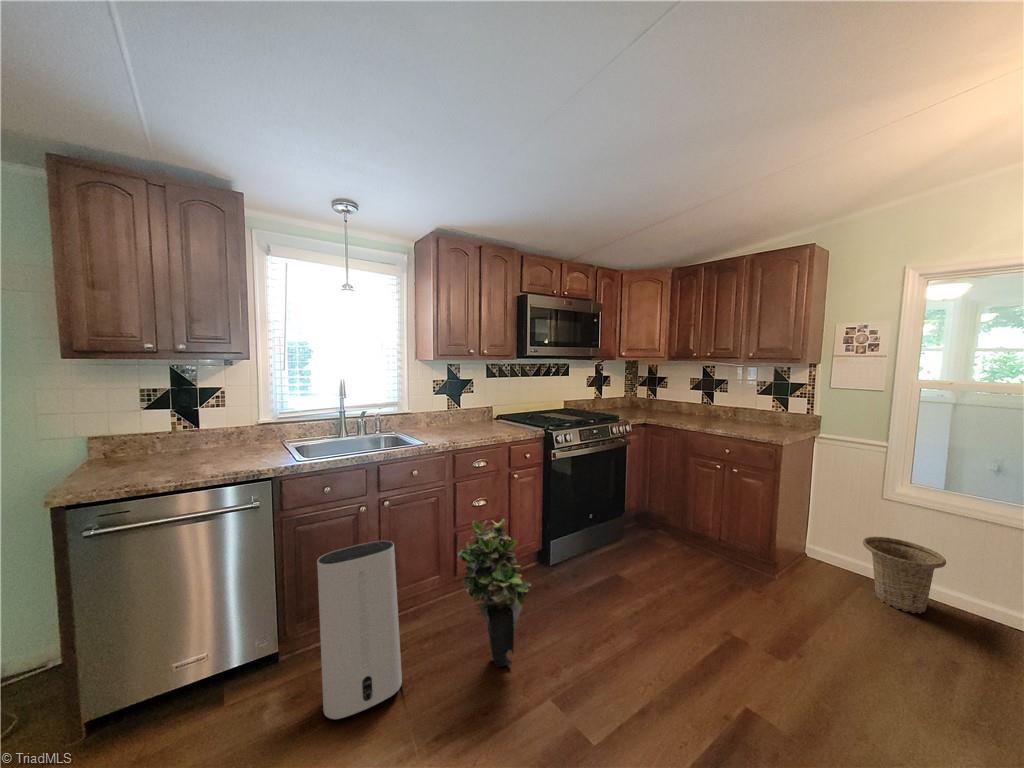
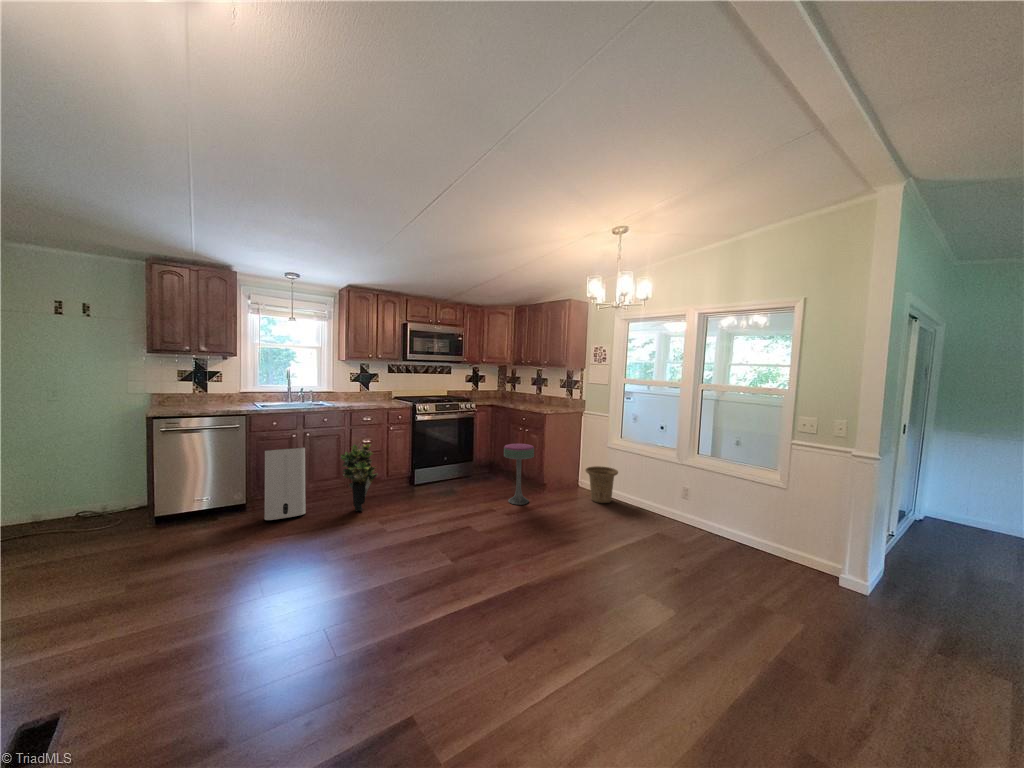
bar stool: none [734,504,802,625] -> present [504,444,534,505]

